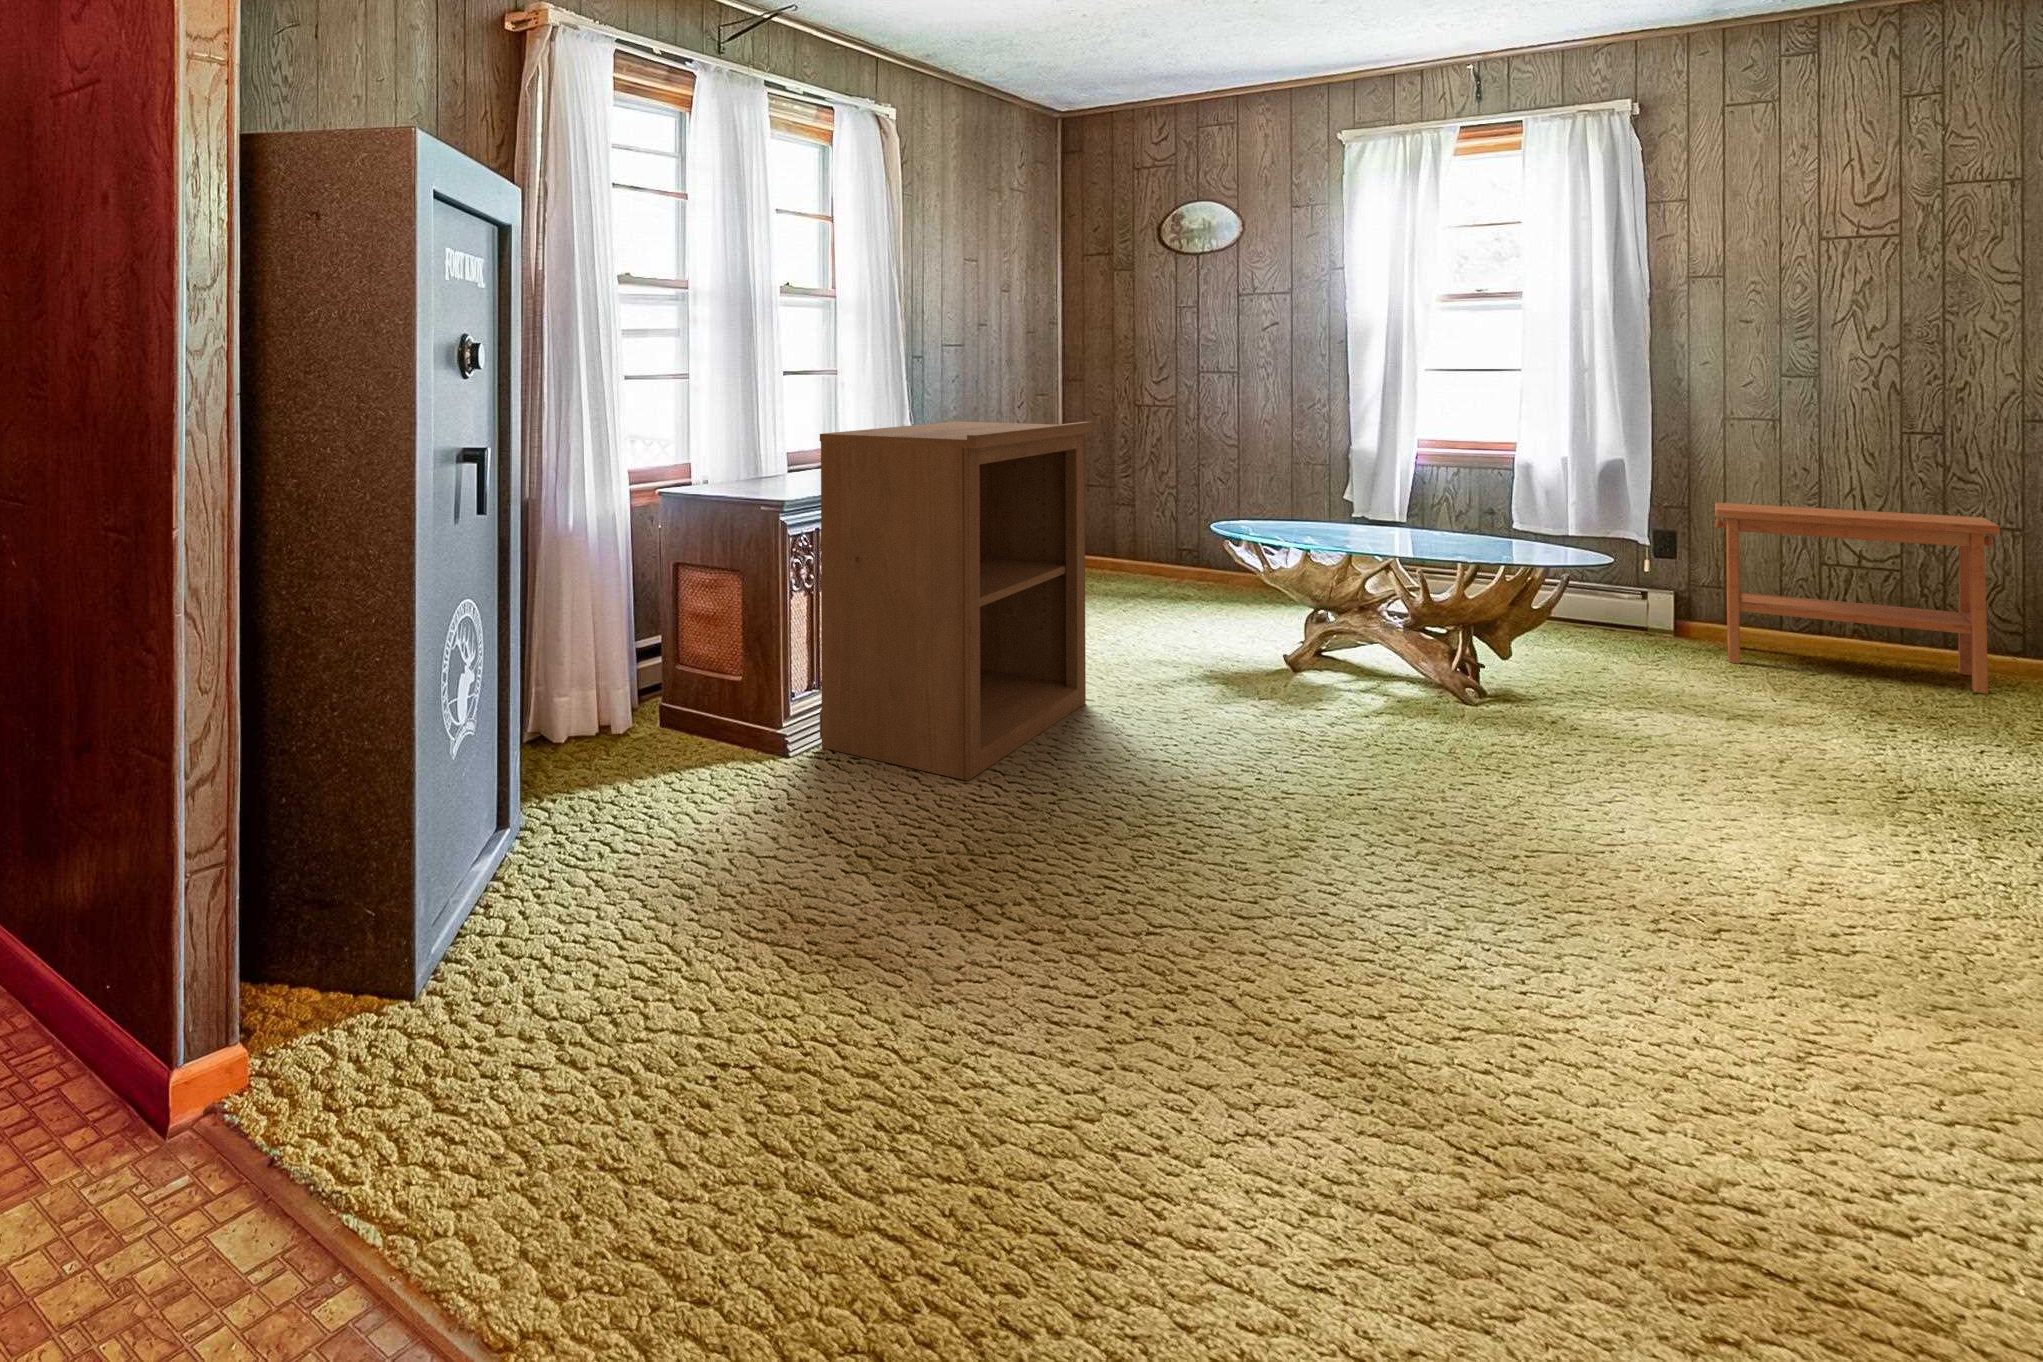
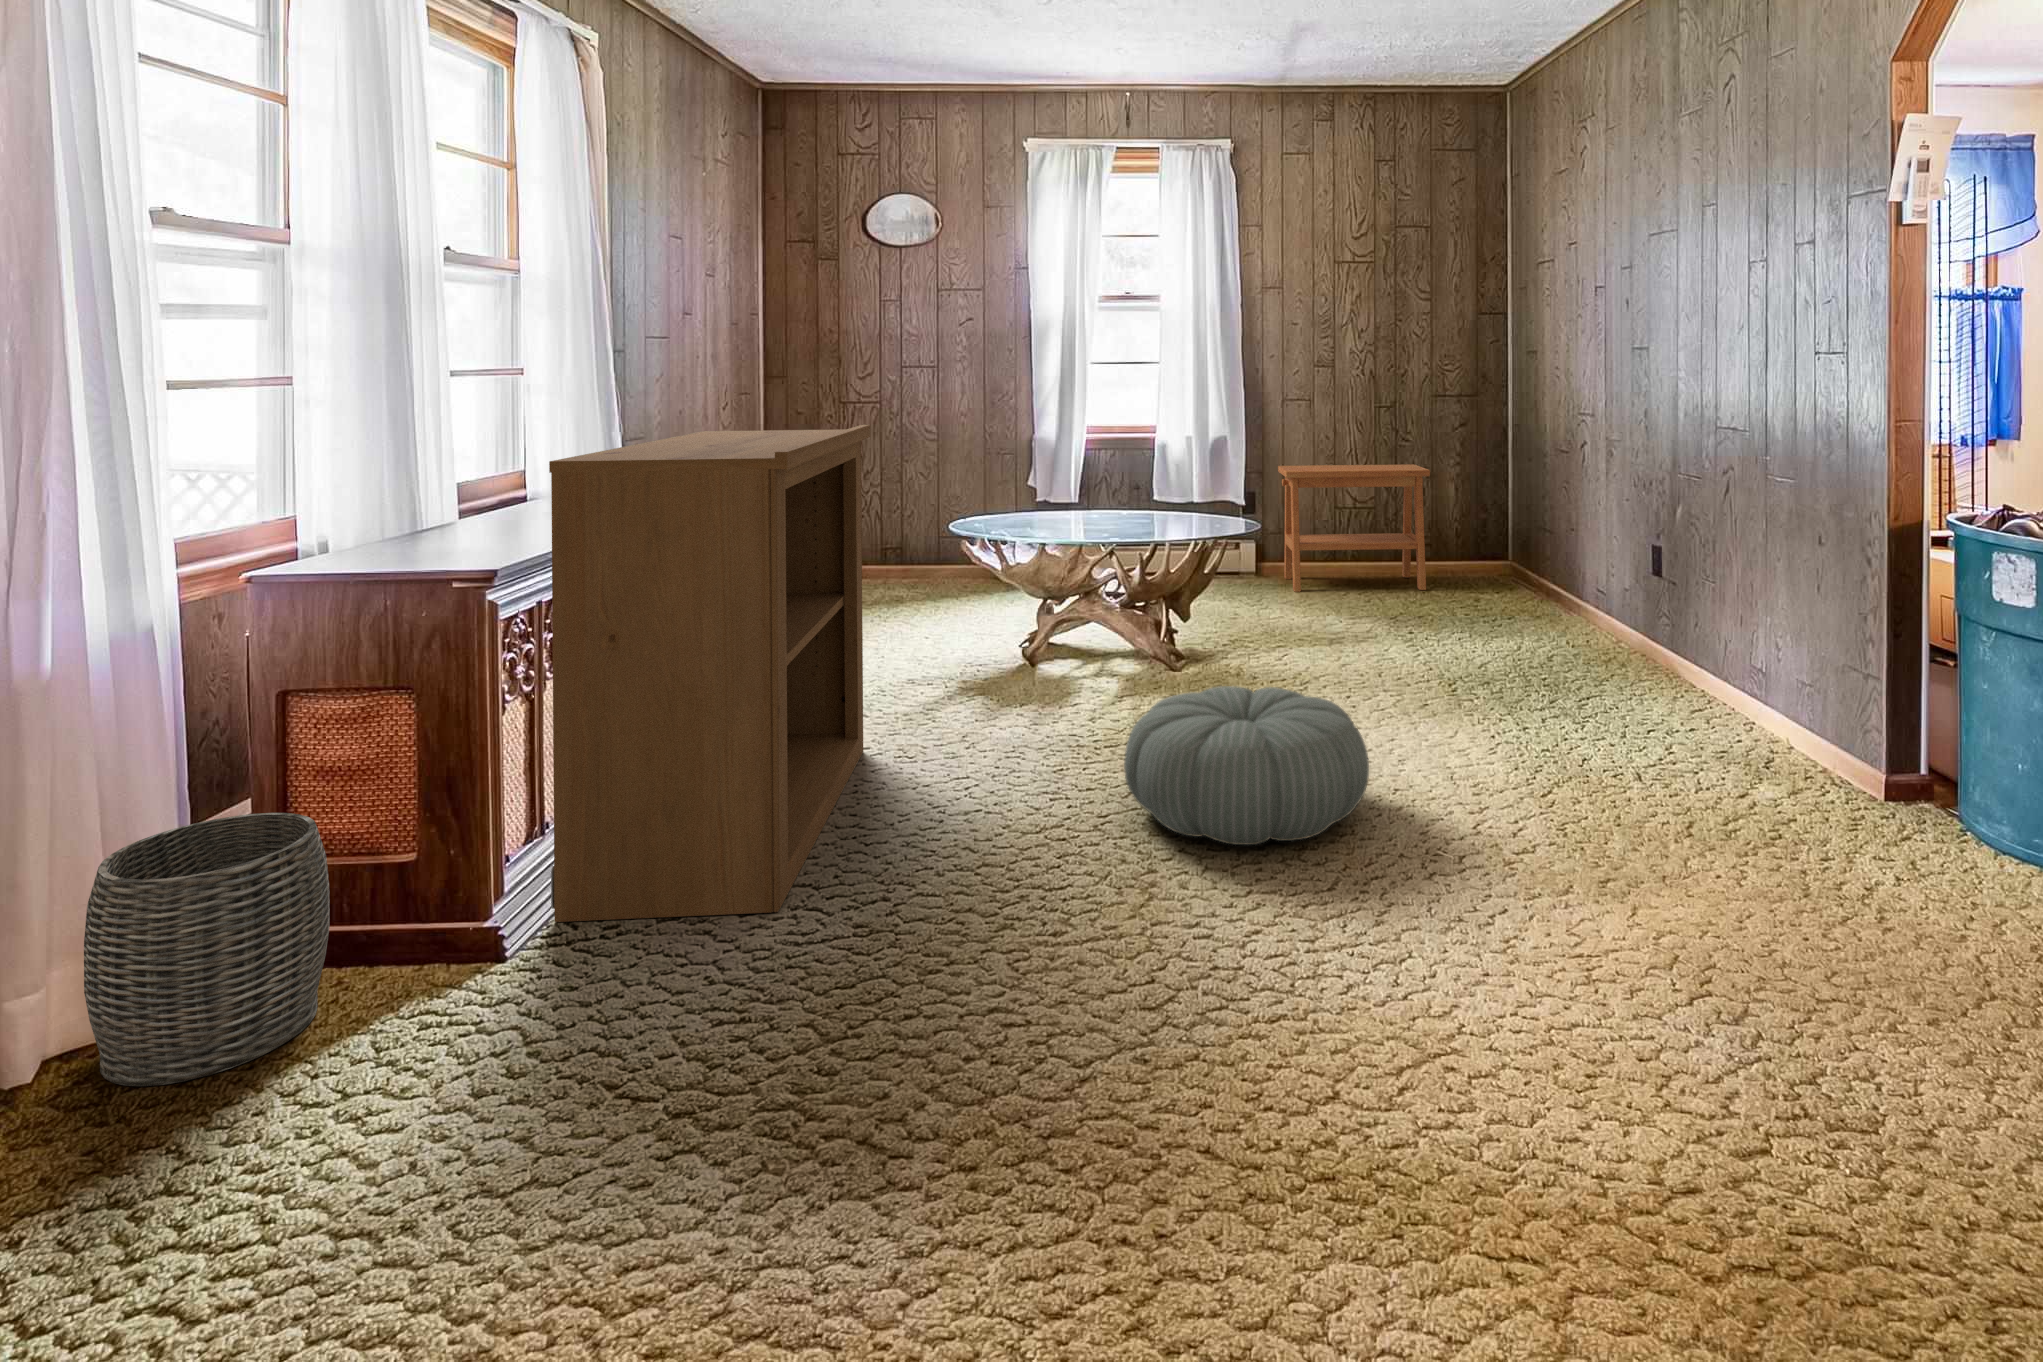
woven basket: none [584,630,694,765] -> present [84,813,330,1086]
pouf: none [1310,701,1617,863] -> present [1124,686,1369,845]

